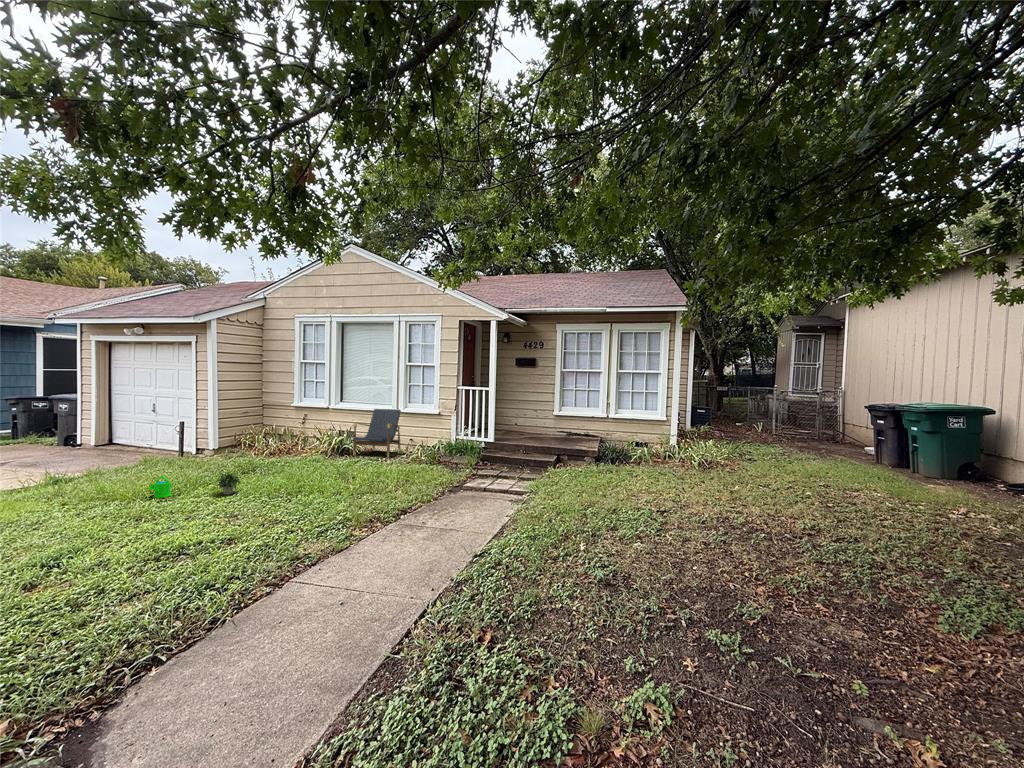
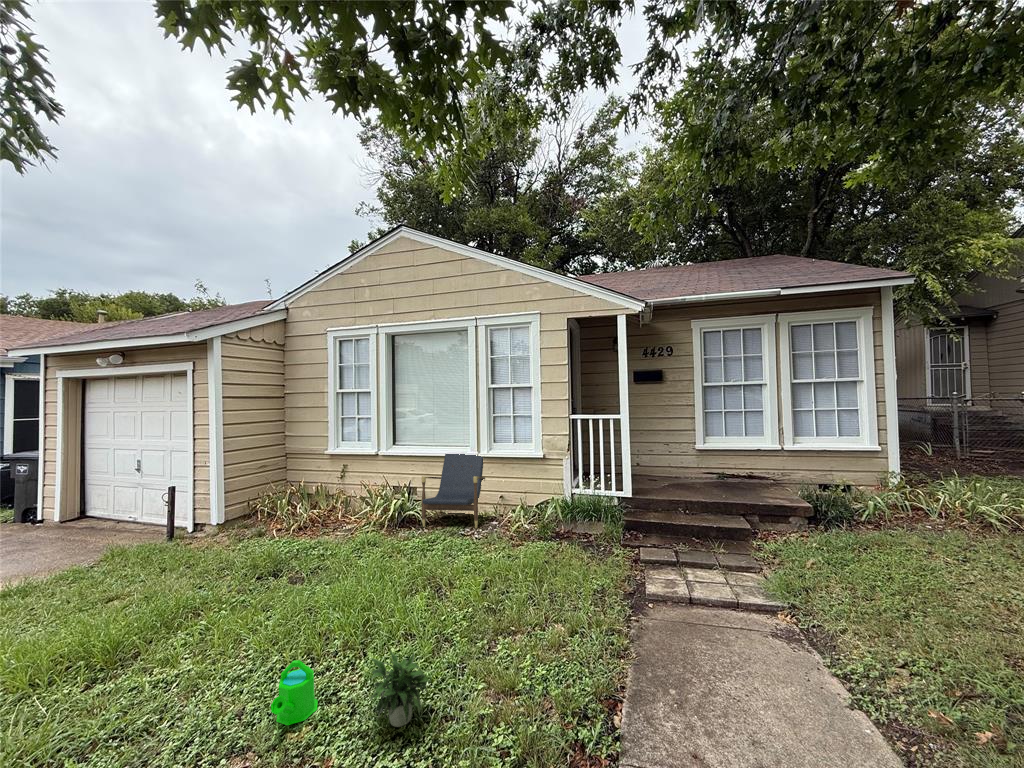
potted plant: present [216,471,240,495] -> present [370,651,430,727]
watering can: present [149,476,172,498] -> present [271,660,318,725]

